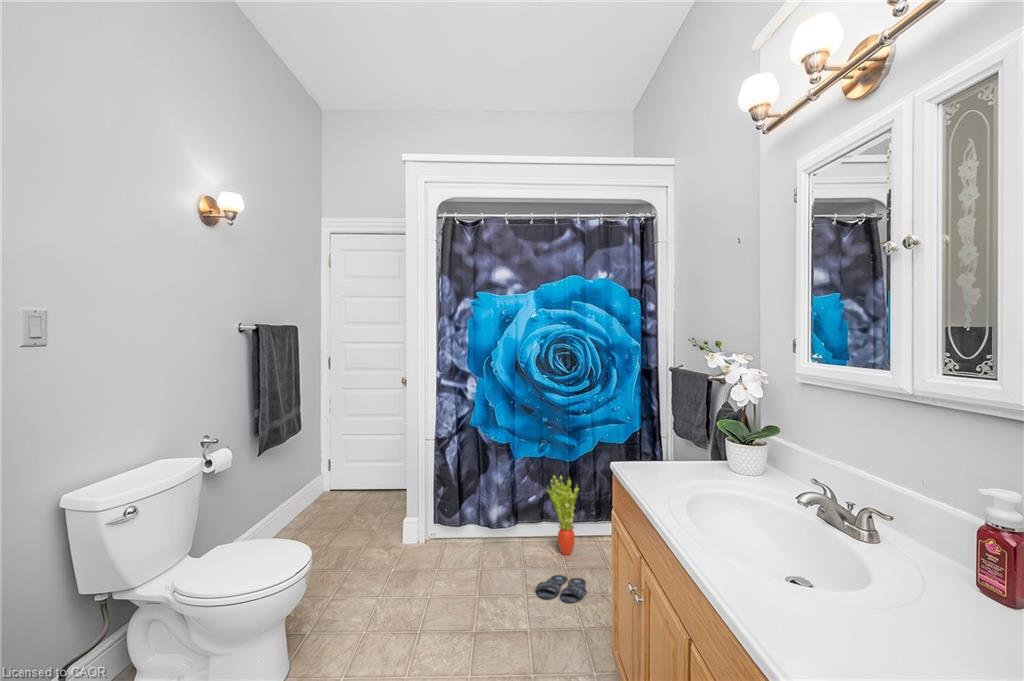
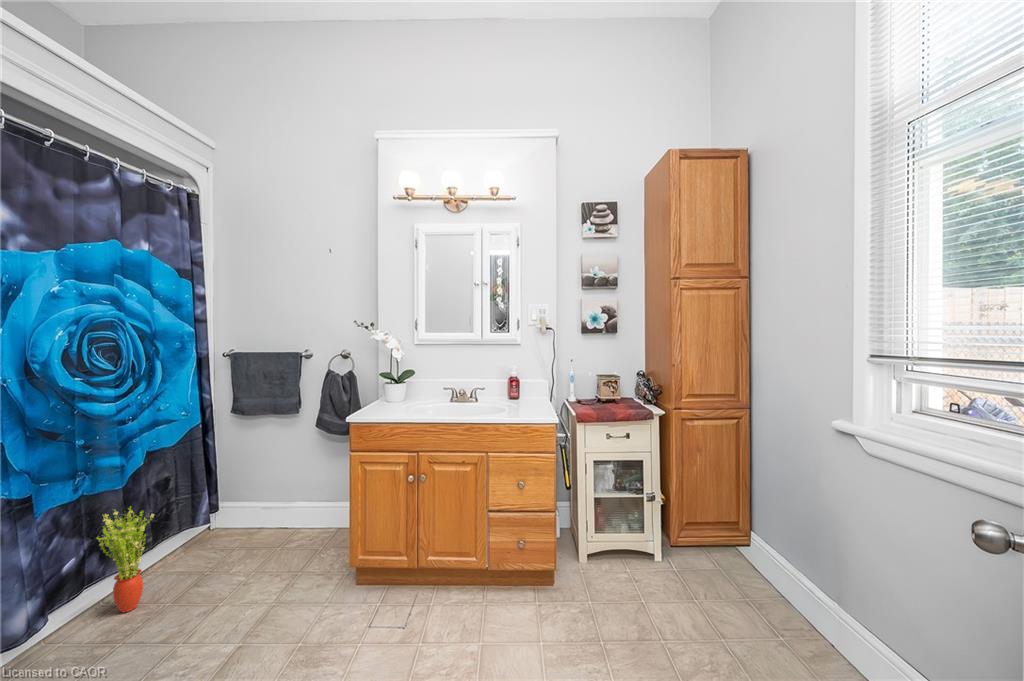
slippers: present [536,575,587,603] -> none [170,607,249,654]

